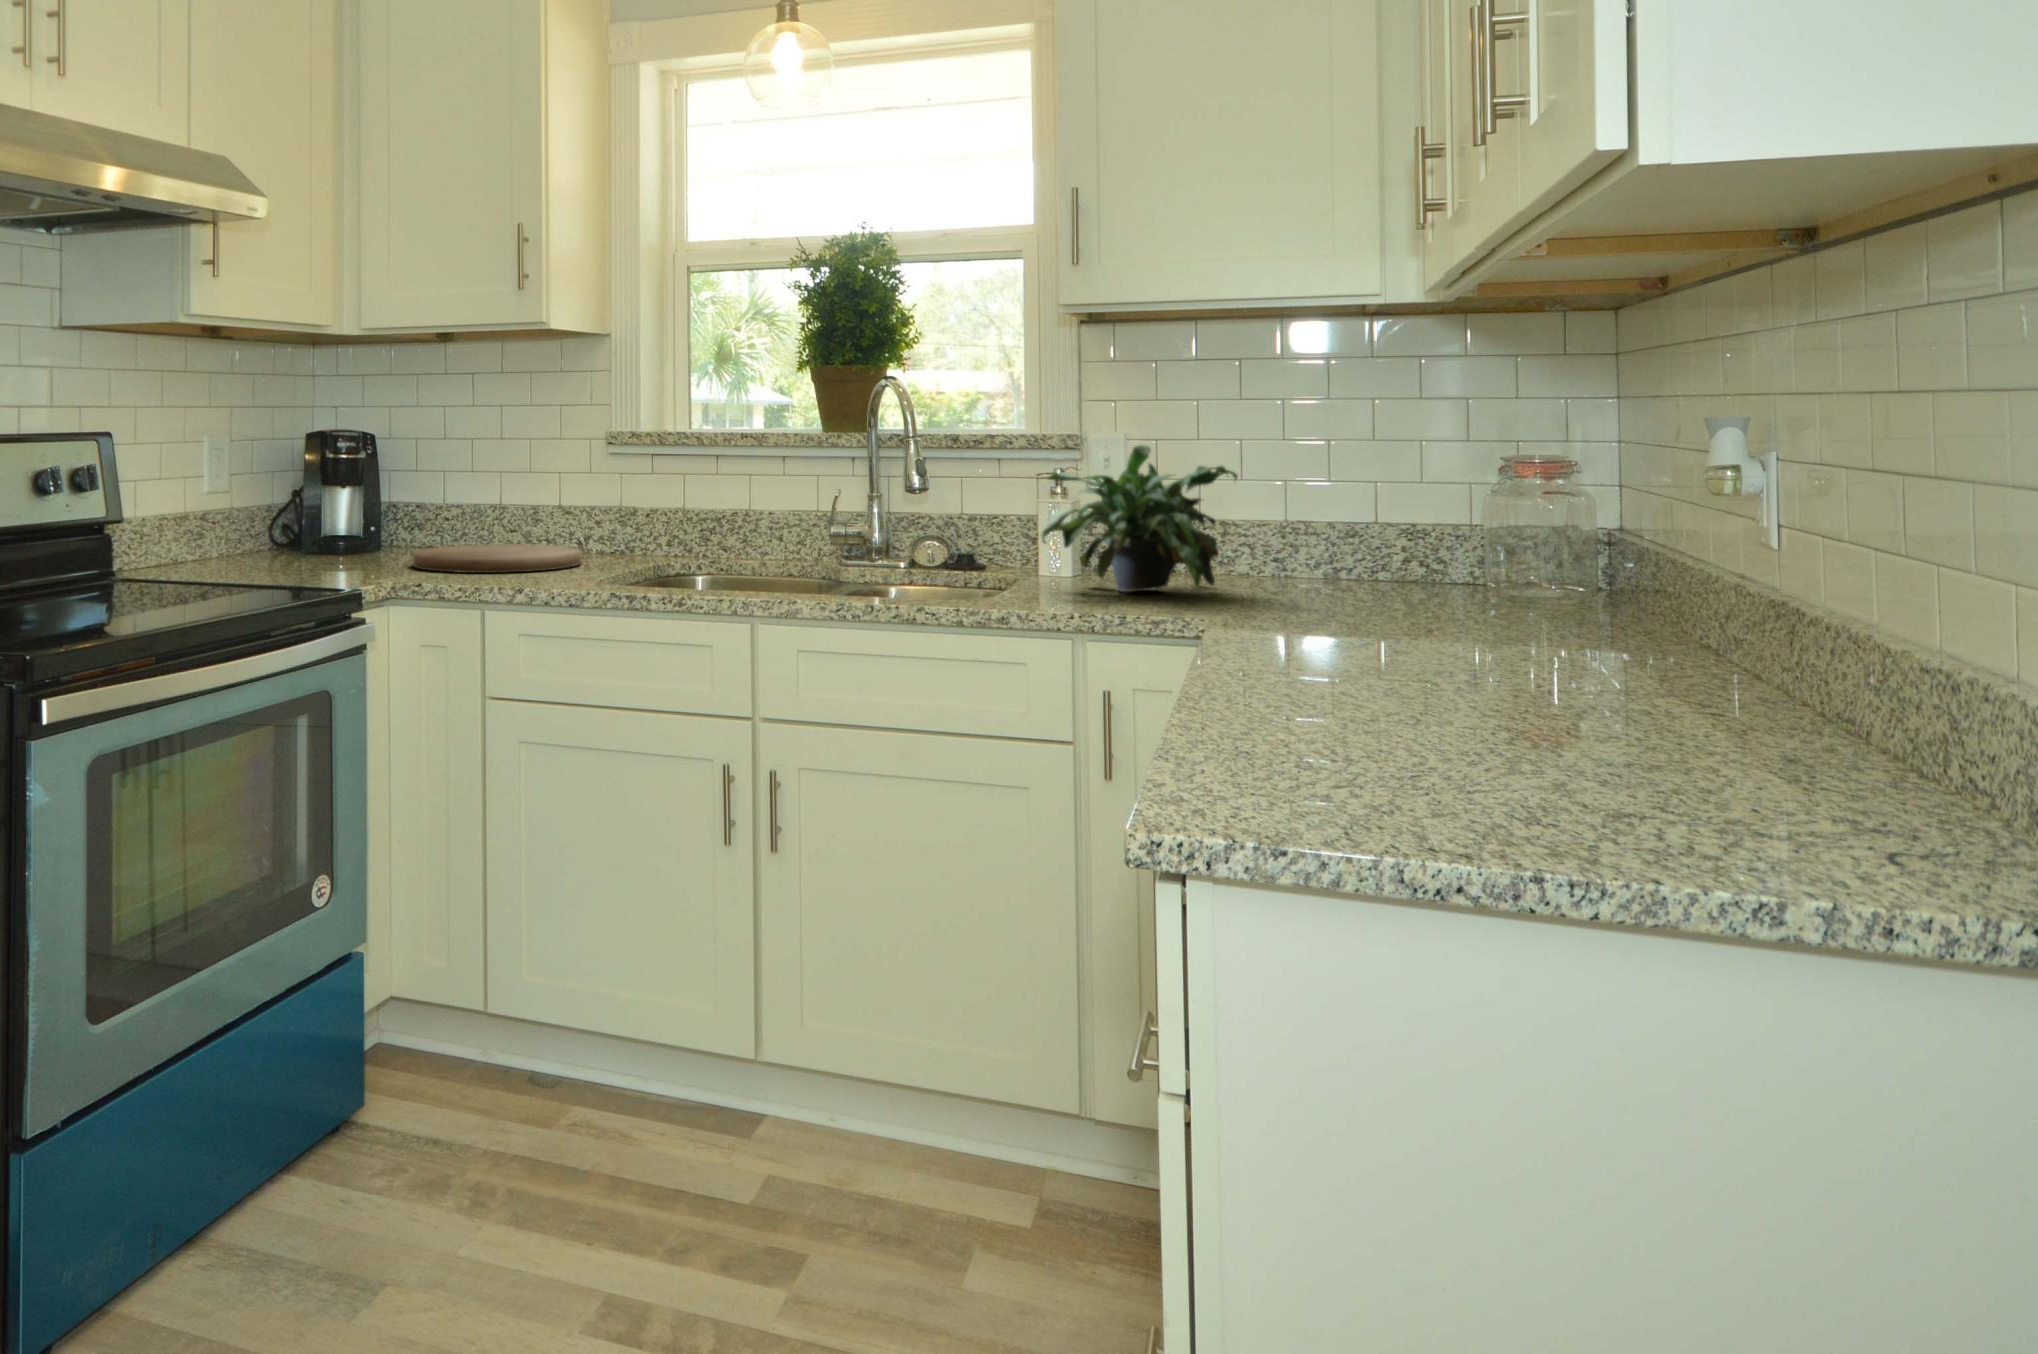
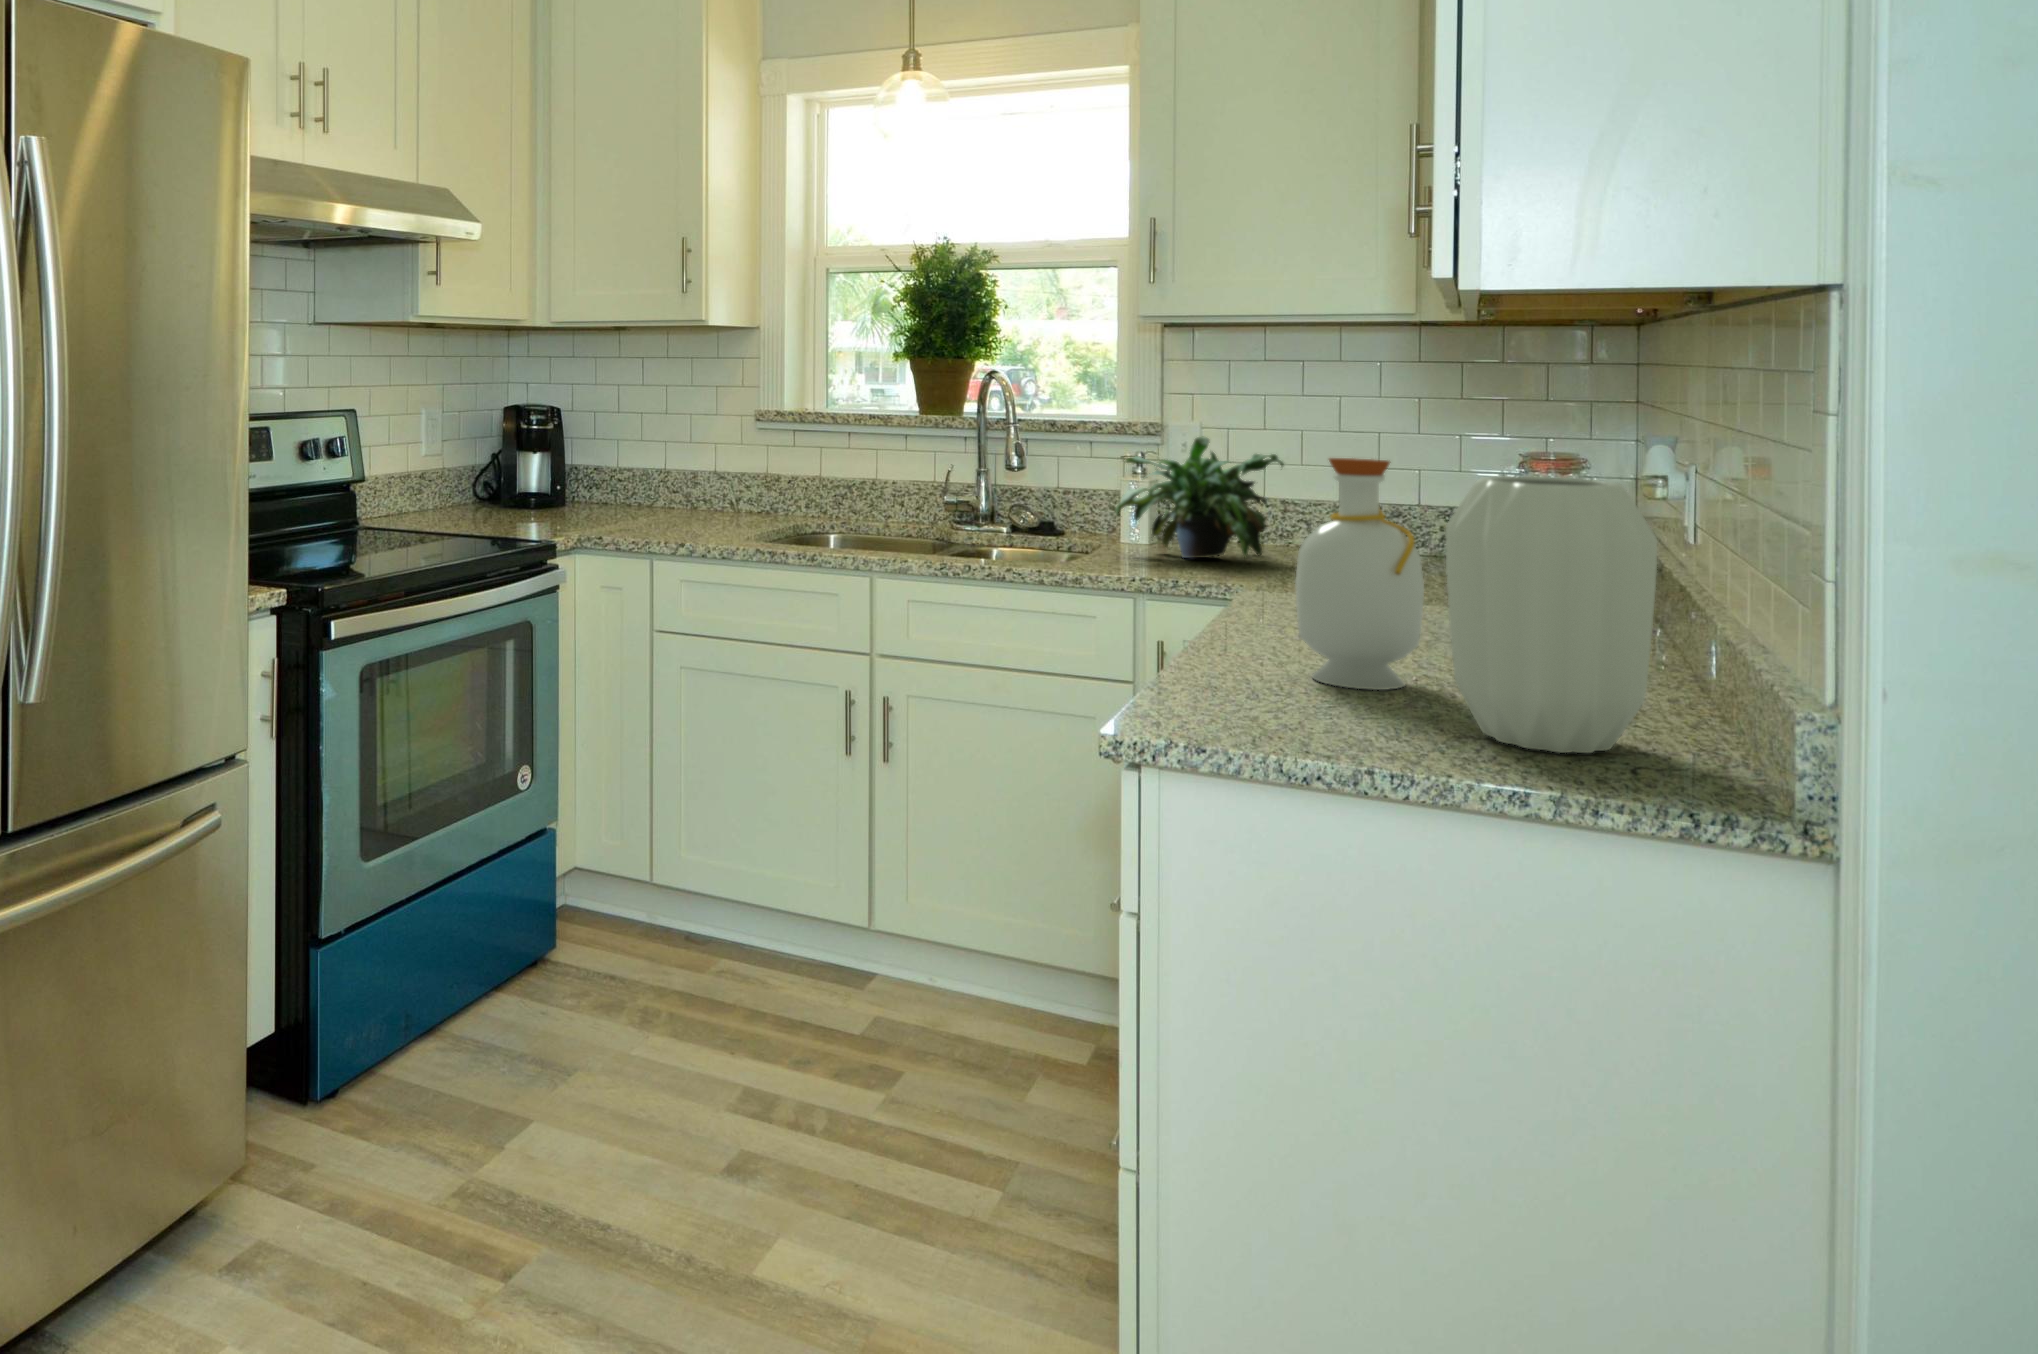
bottle: none [1341,442,1514,751] -> present [1295,458,1424,690]
vase: none [1585,451,1891,837] -> present [1446,476,1657,753]
cutting board: present [413,544,581,573] -> none [595,503,734,528]

